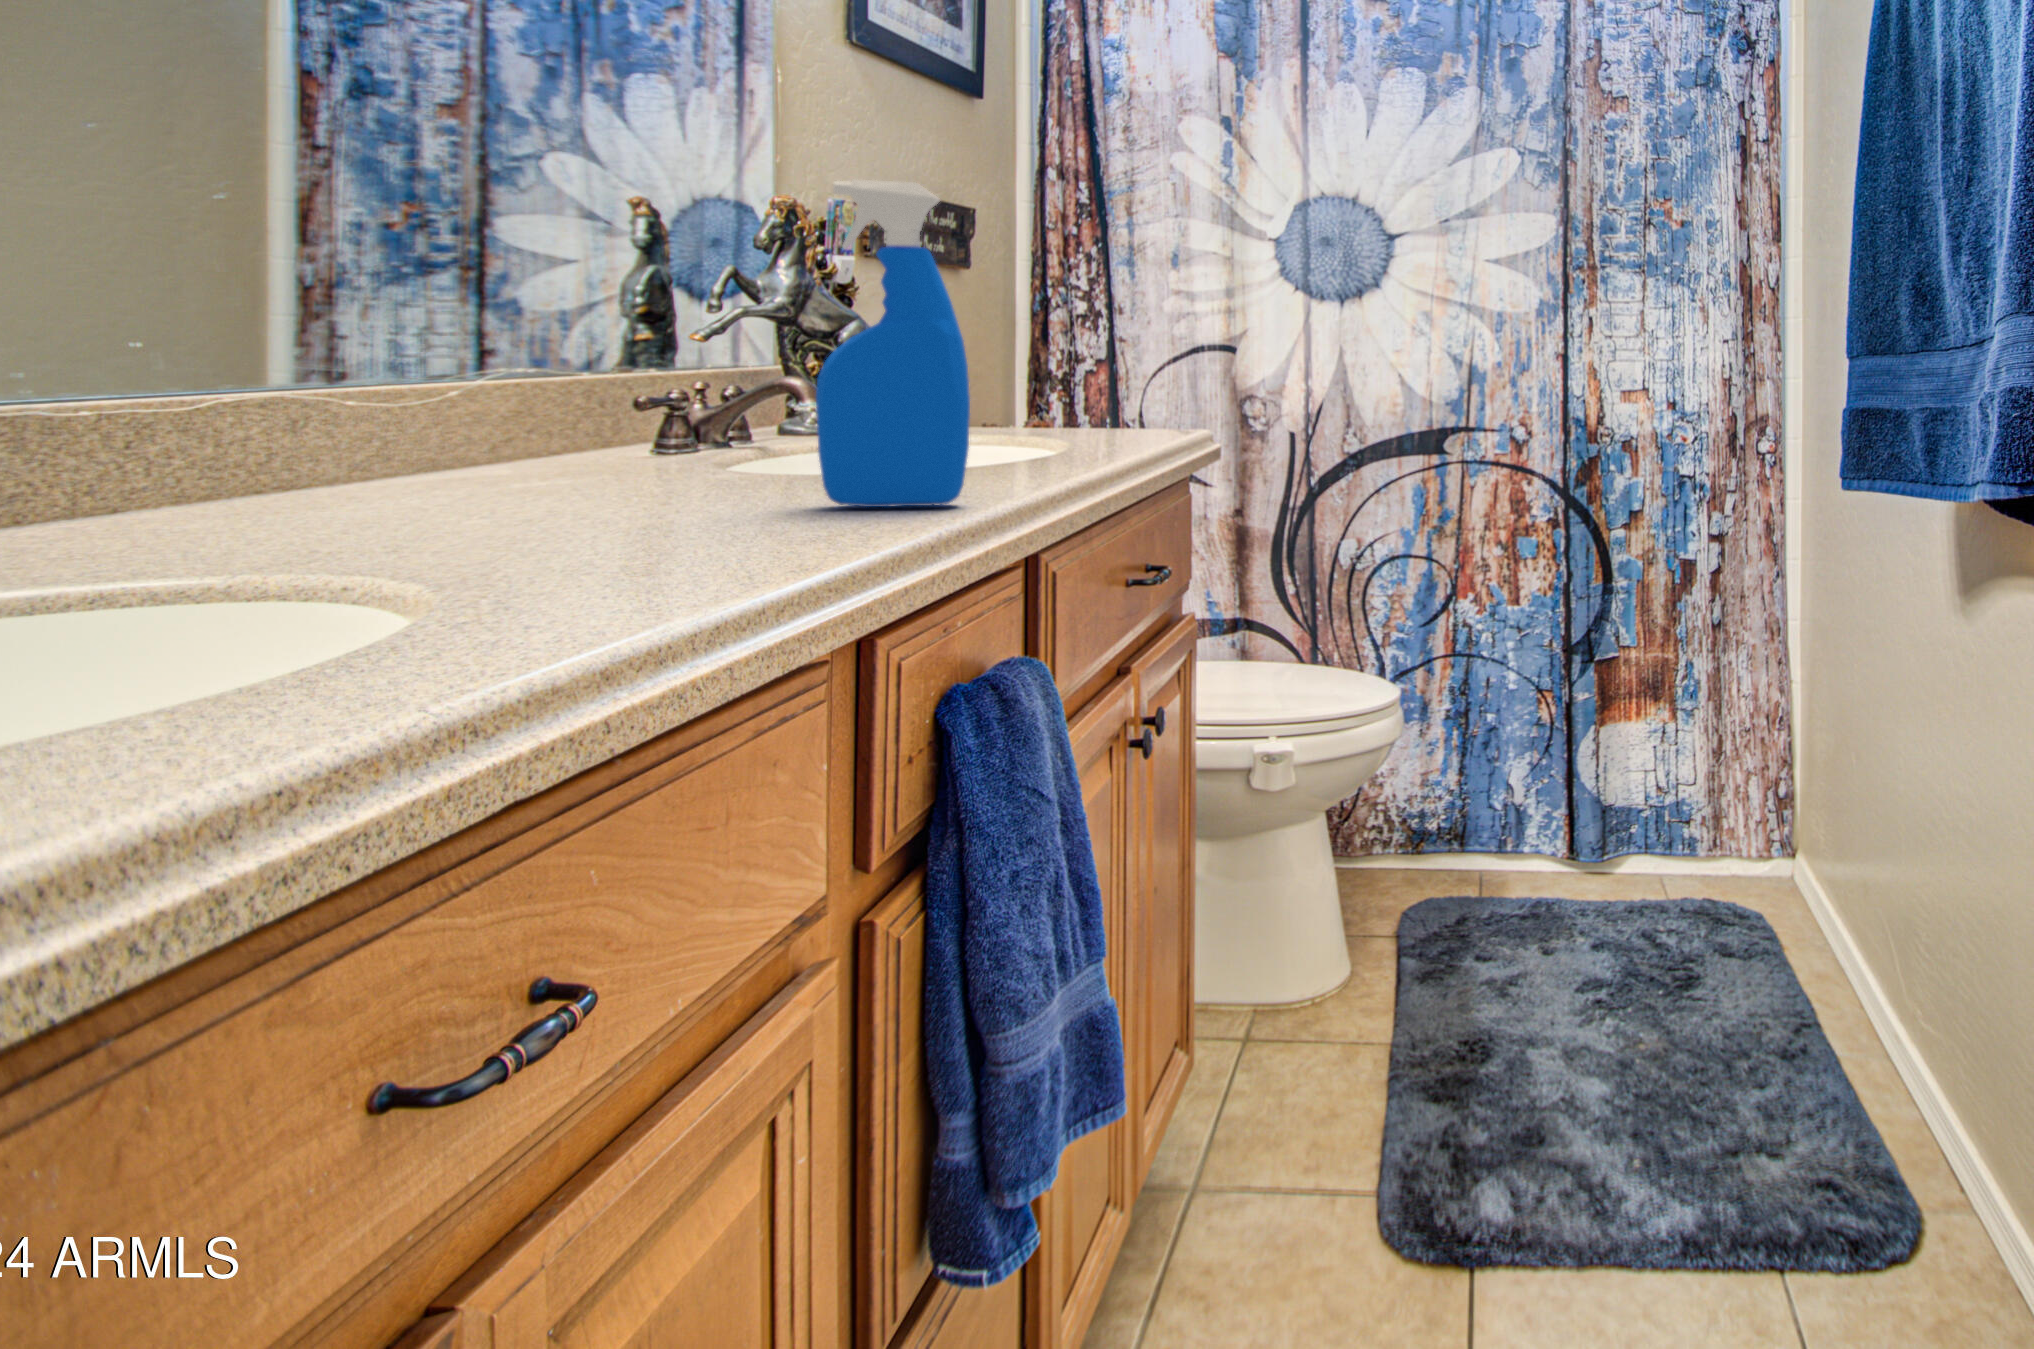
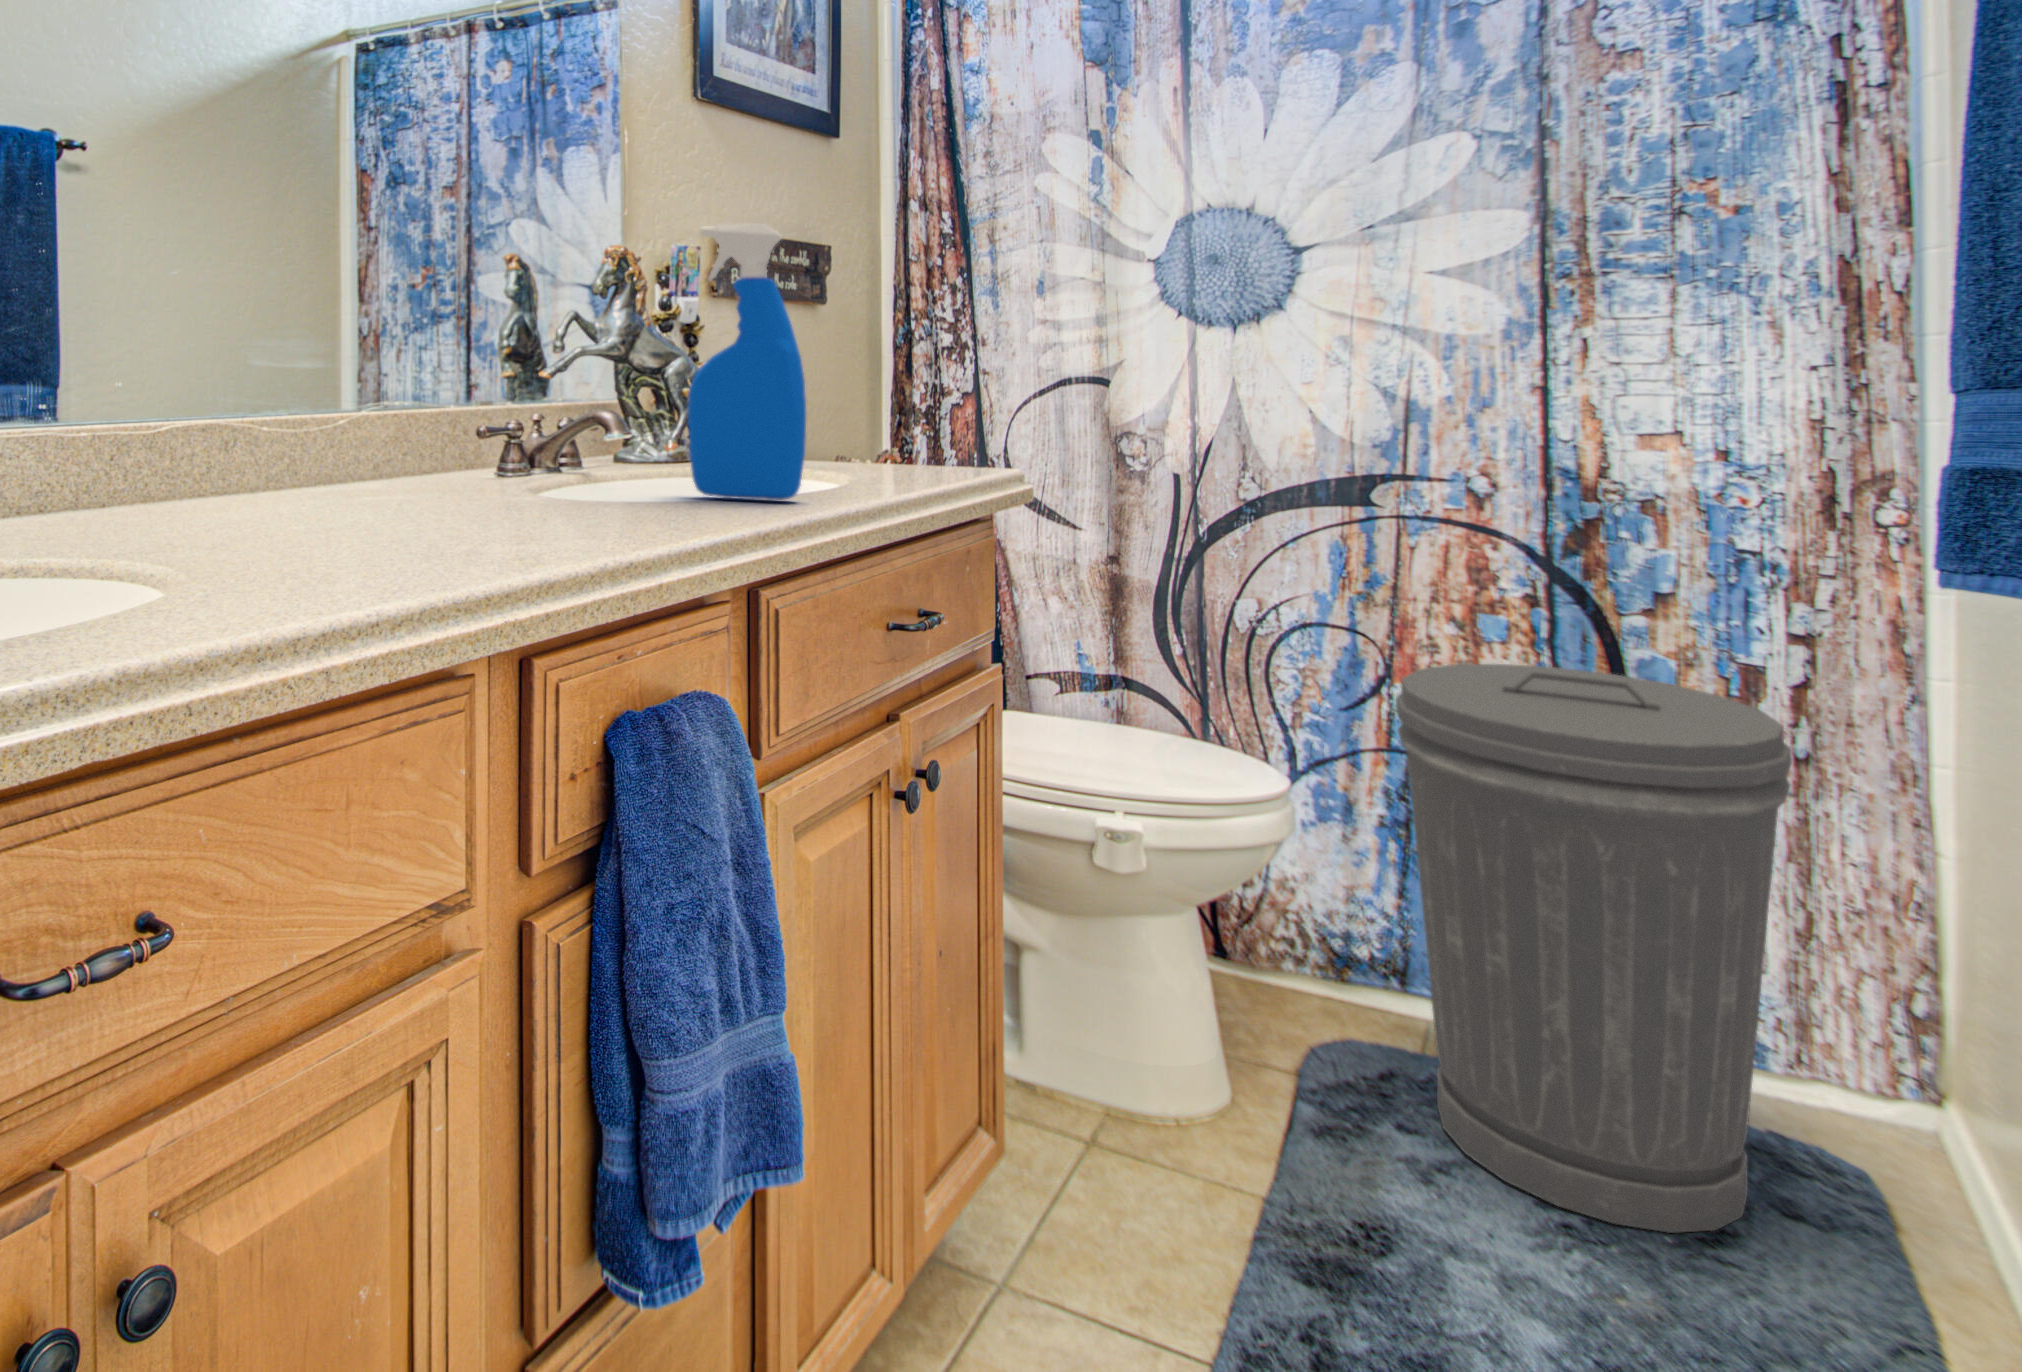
trash can: none [1470,575,1719,1001] -> present [1396,664,1792,1233]

